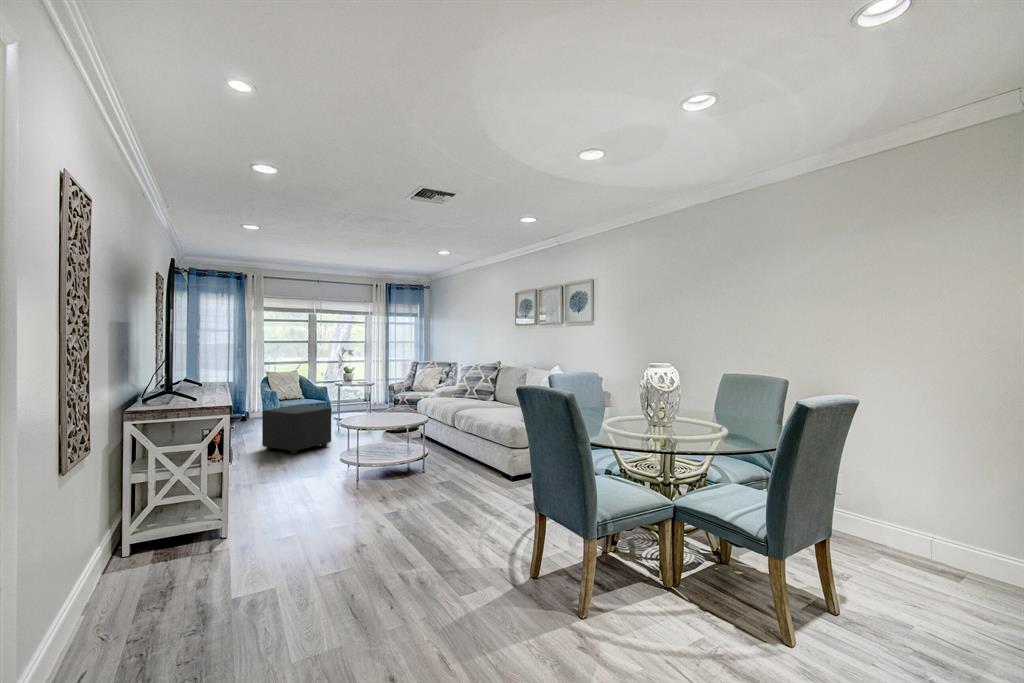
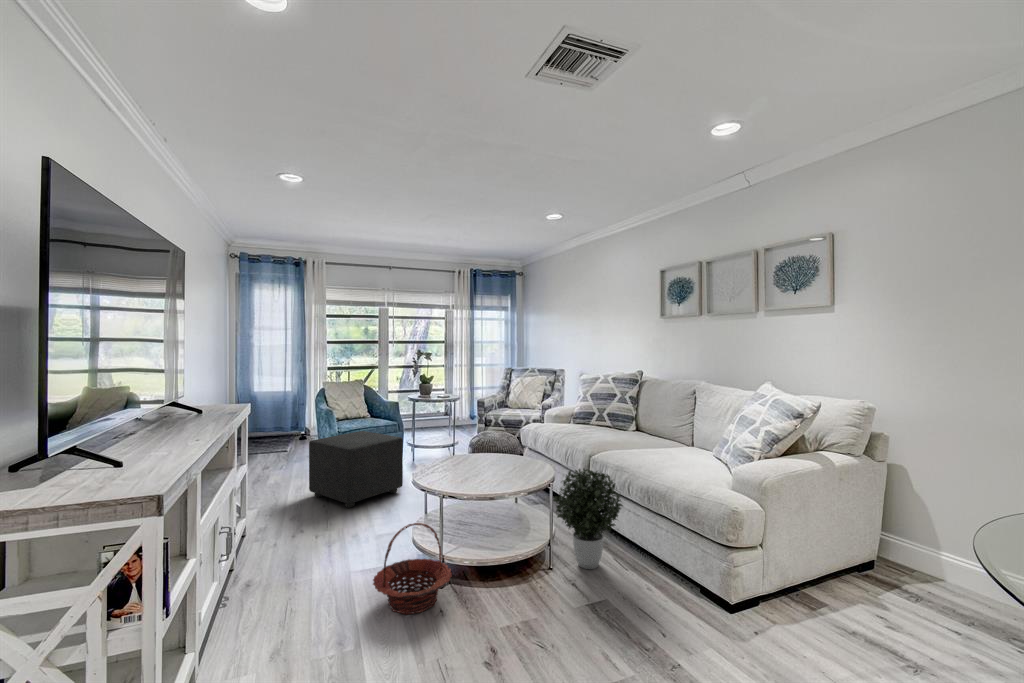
potted plant: none [426,414,467,472] -> present [553,469,623,569]
basket: none [318,443,364,490] -> present [373,523,452,614]

